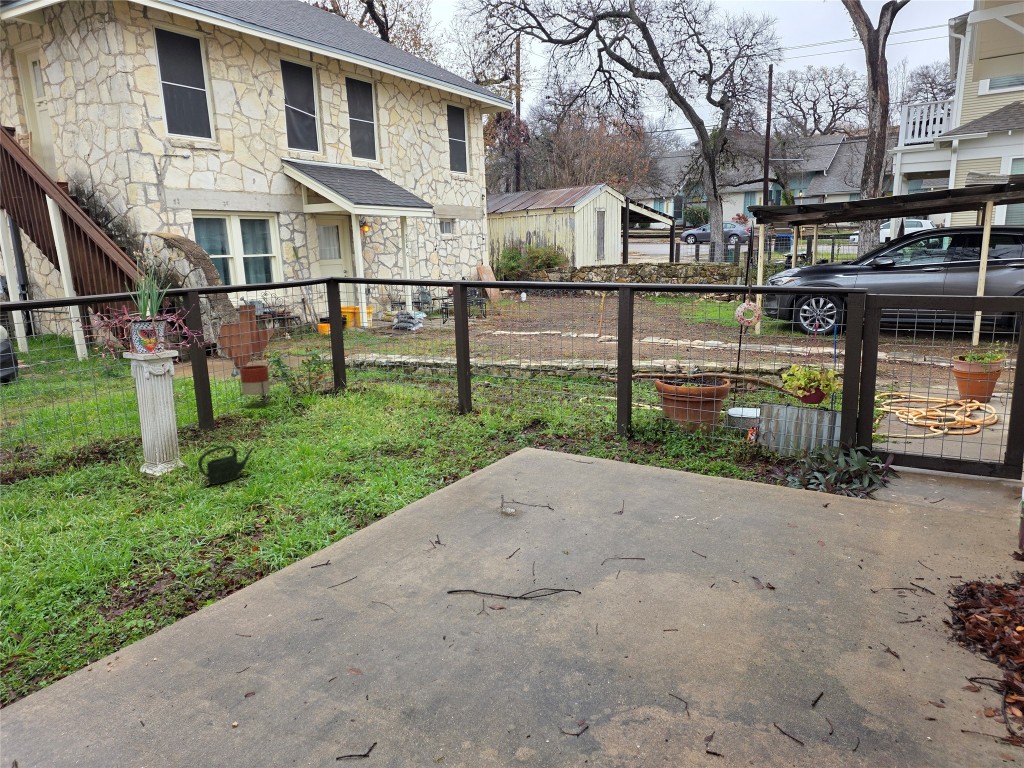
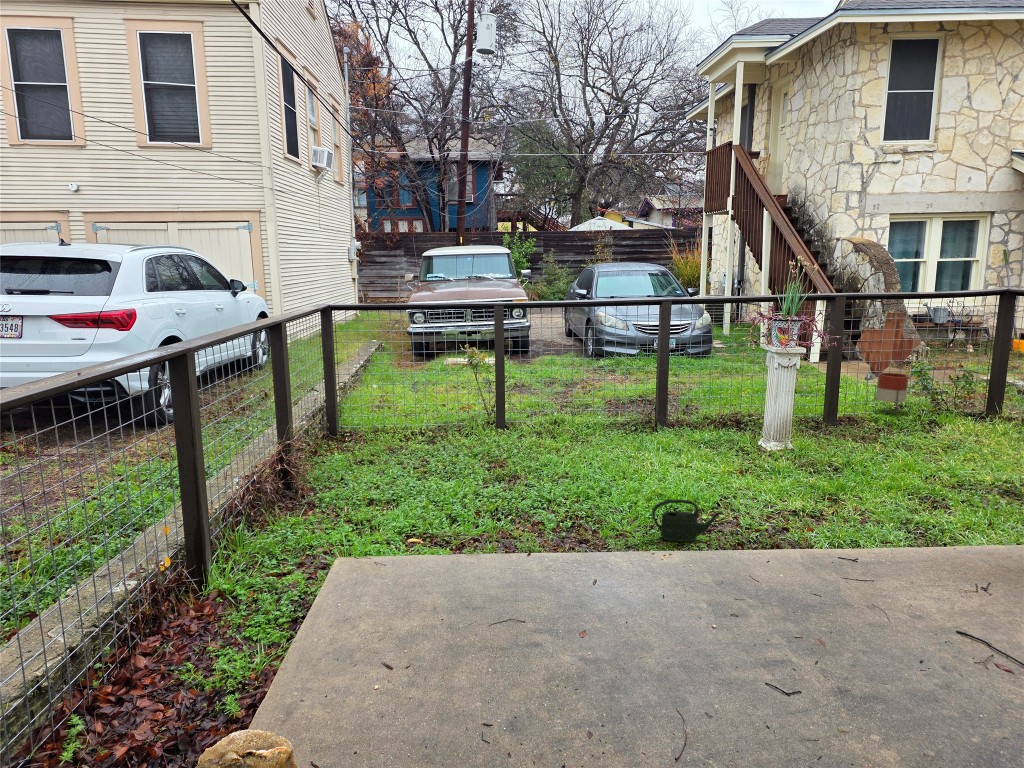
watering can: present [198,446,255,484] -> present [652,499,723,542]

